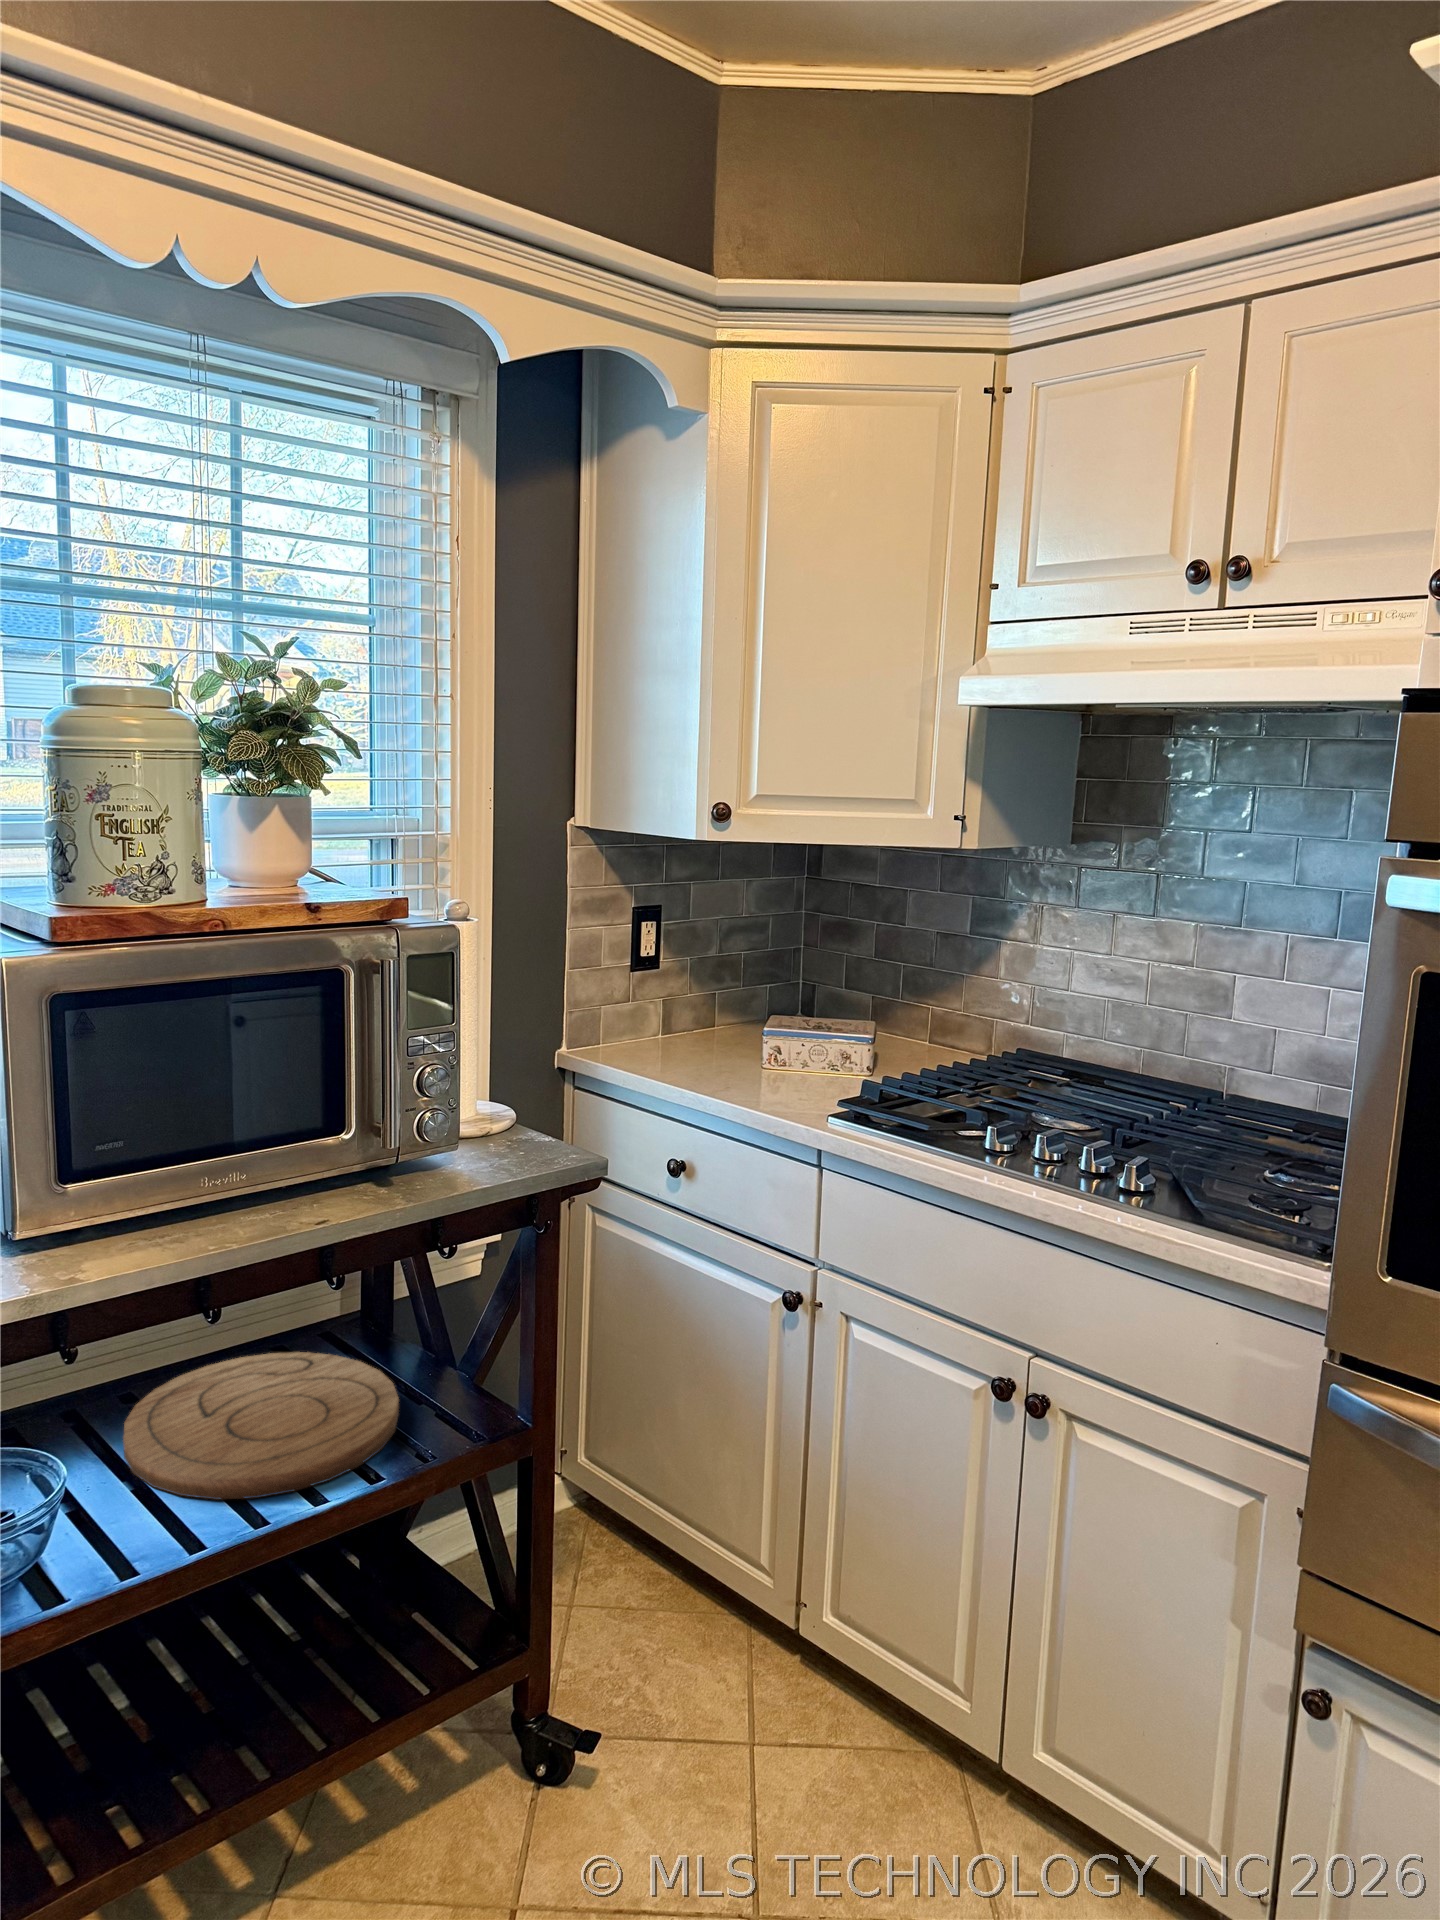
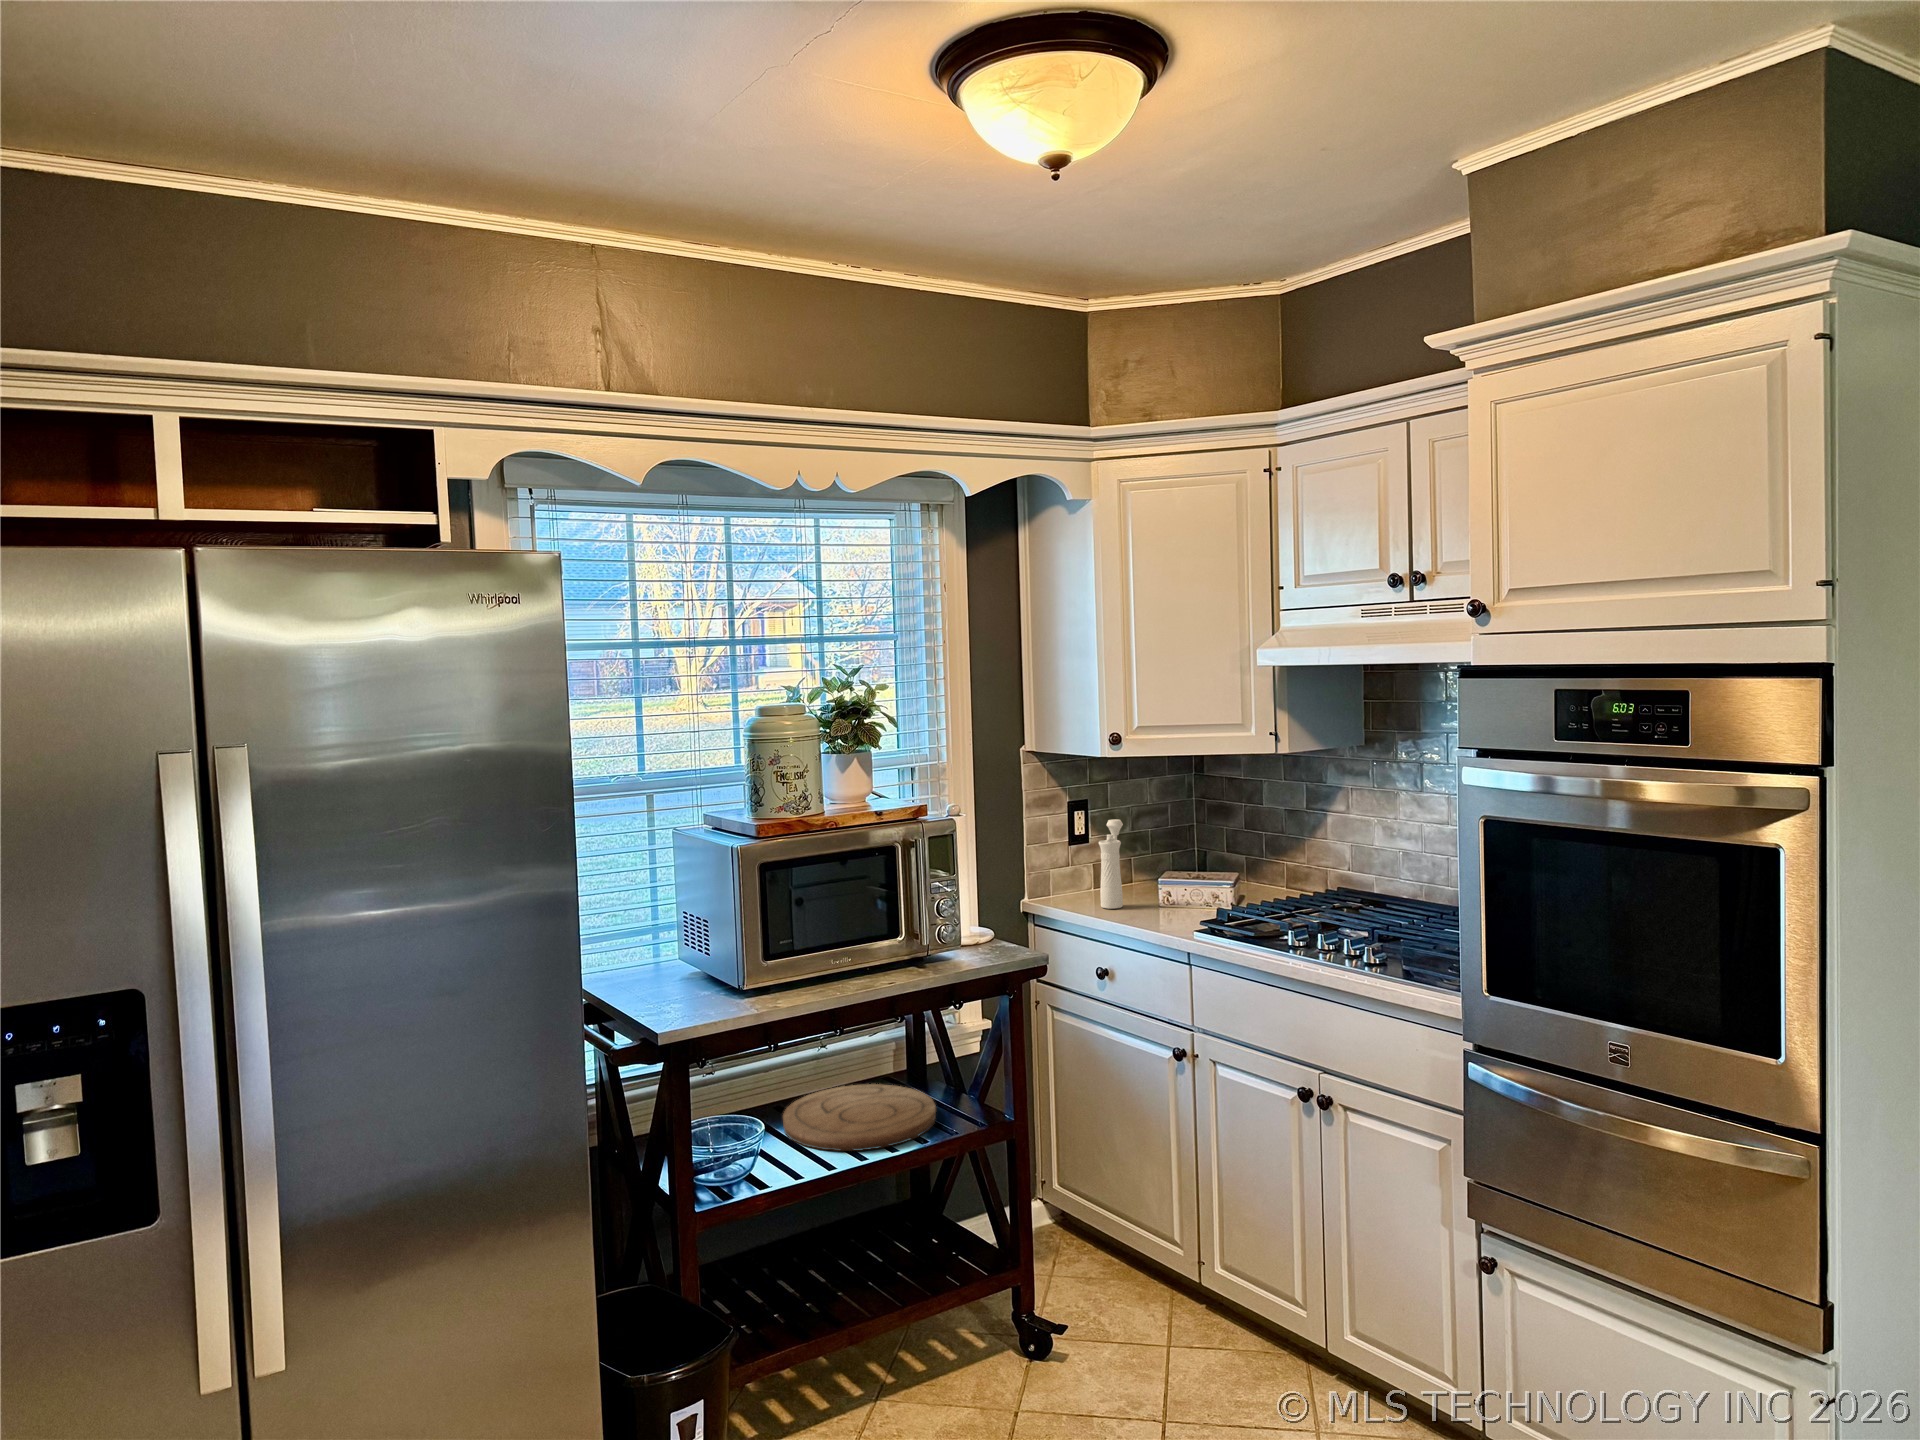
pepper mill: none [676,935,714,1070] -> present [1099,819,1123,909]

